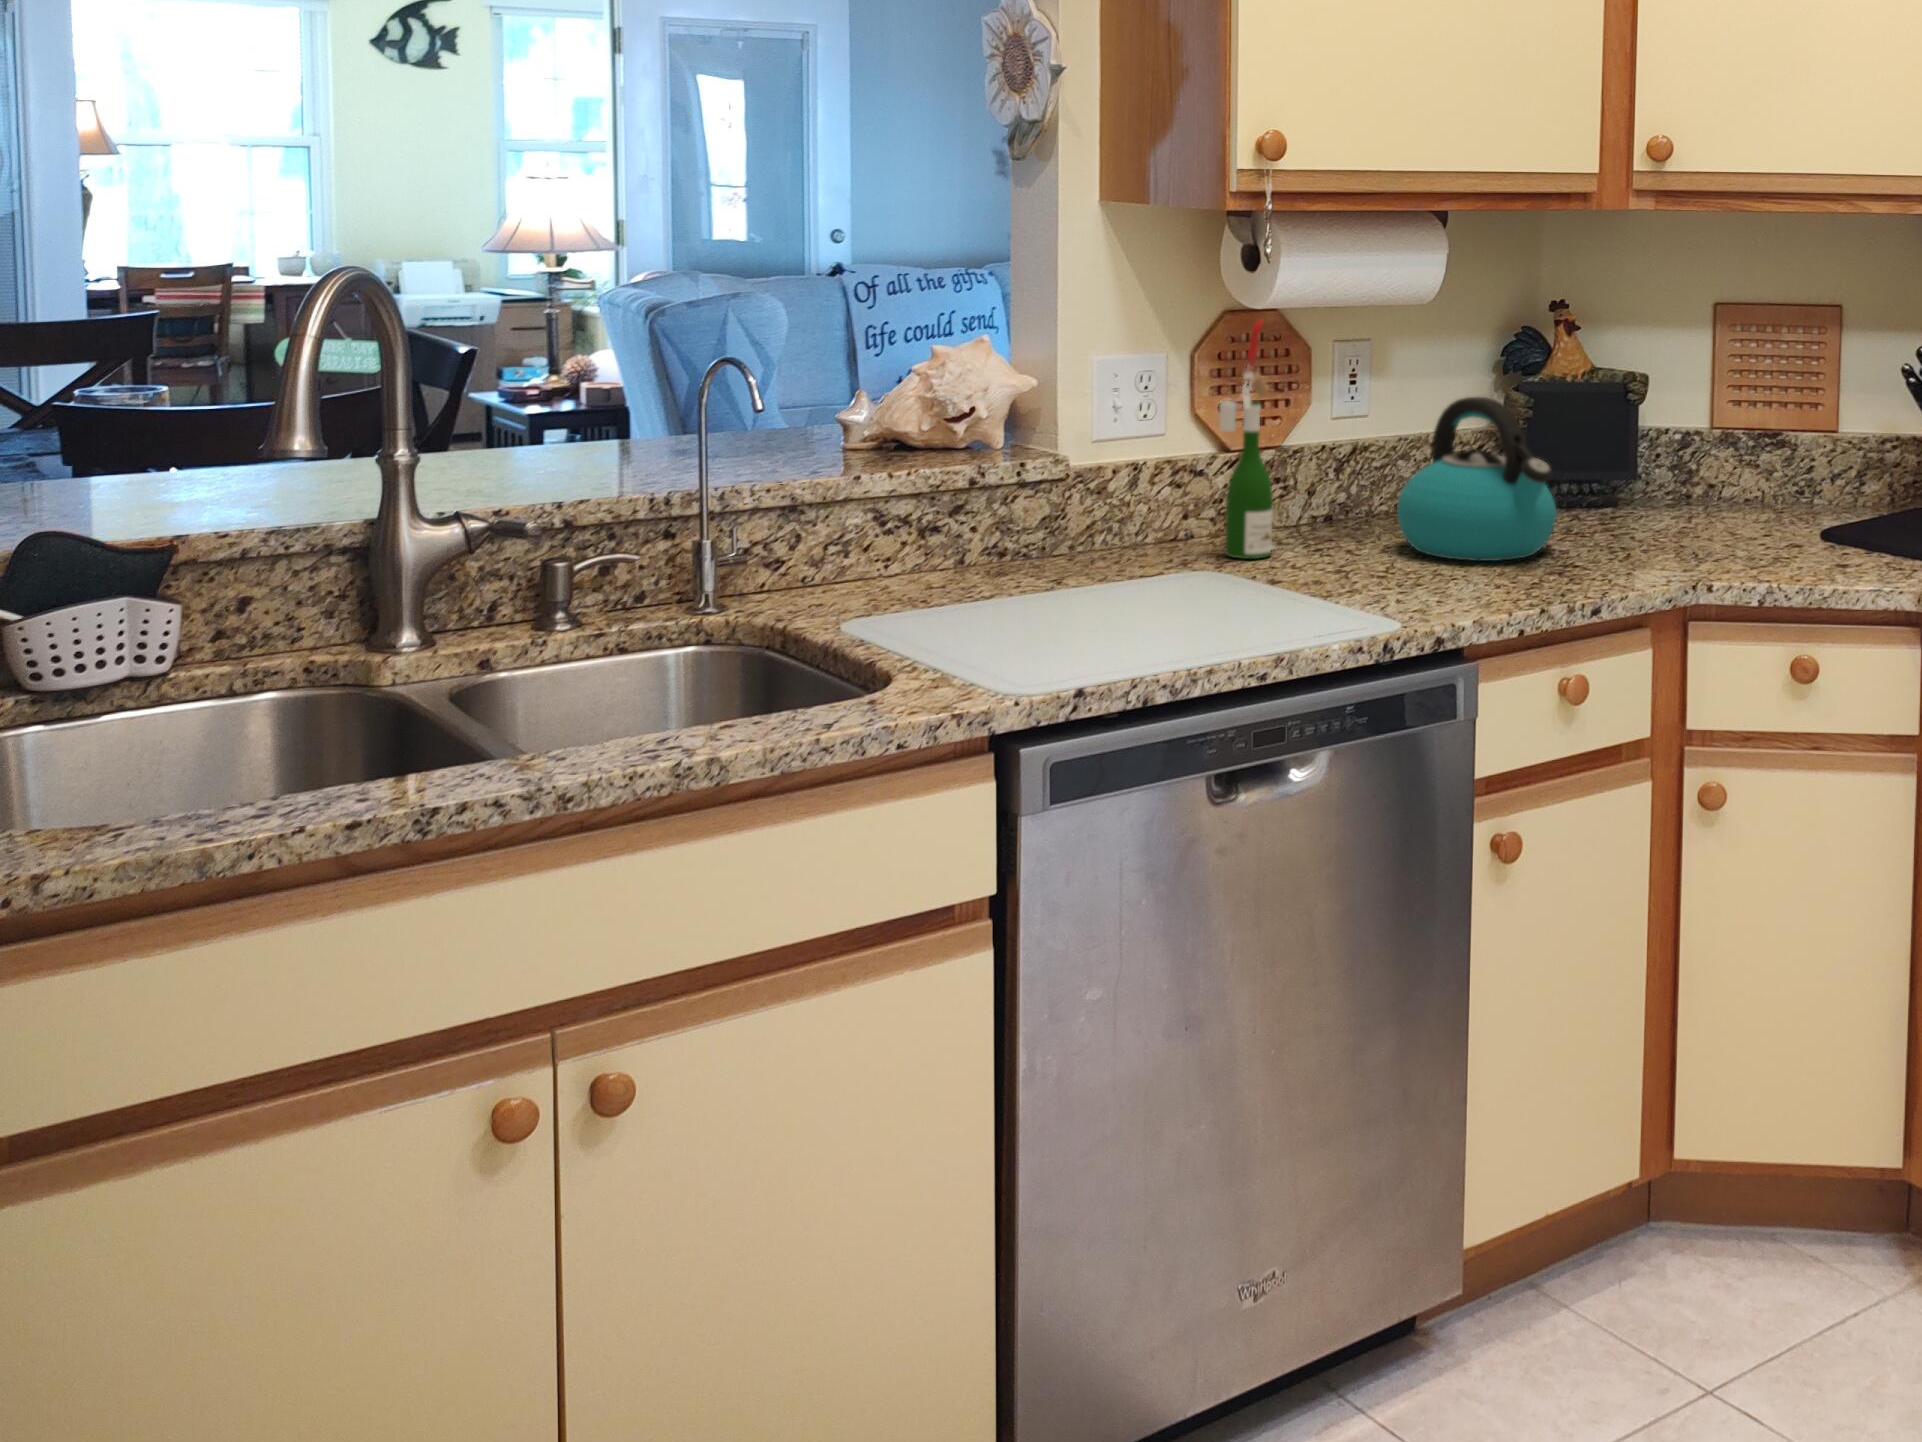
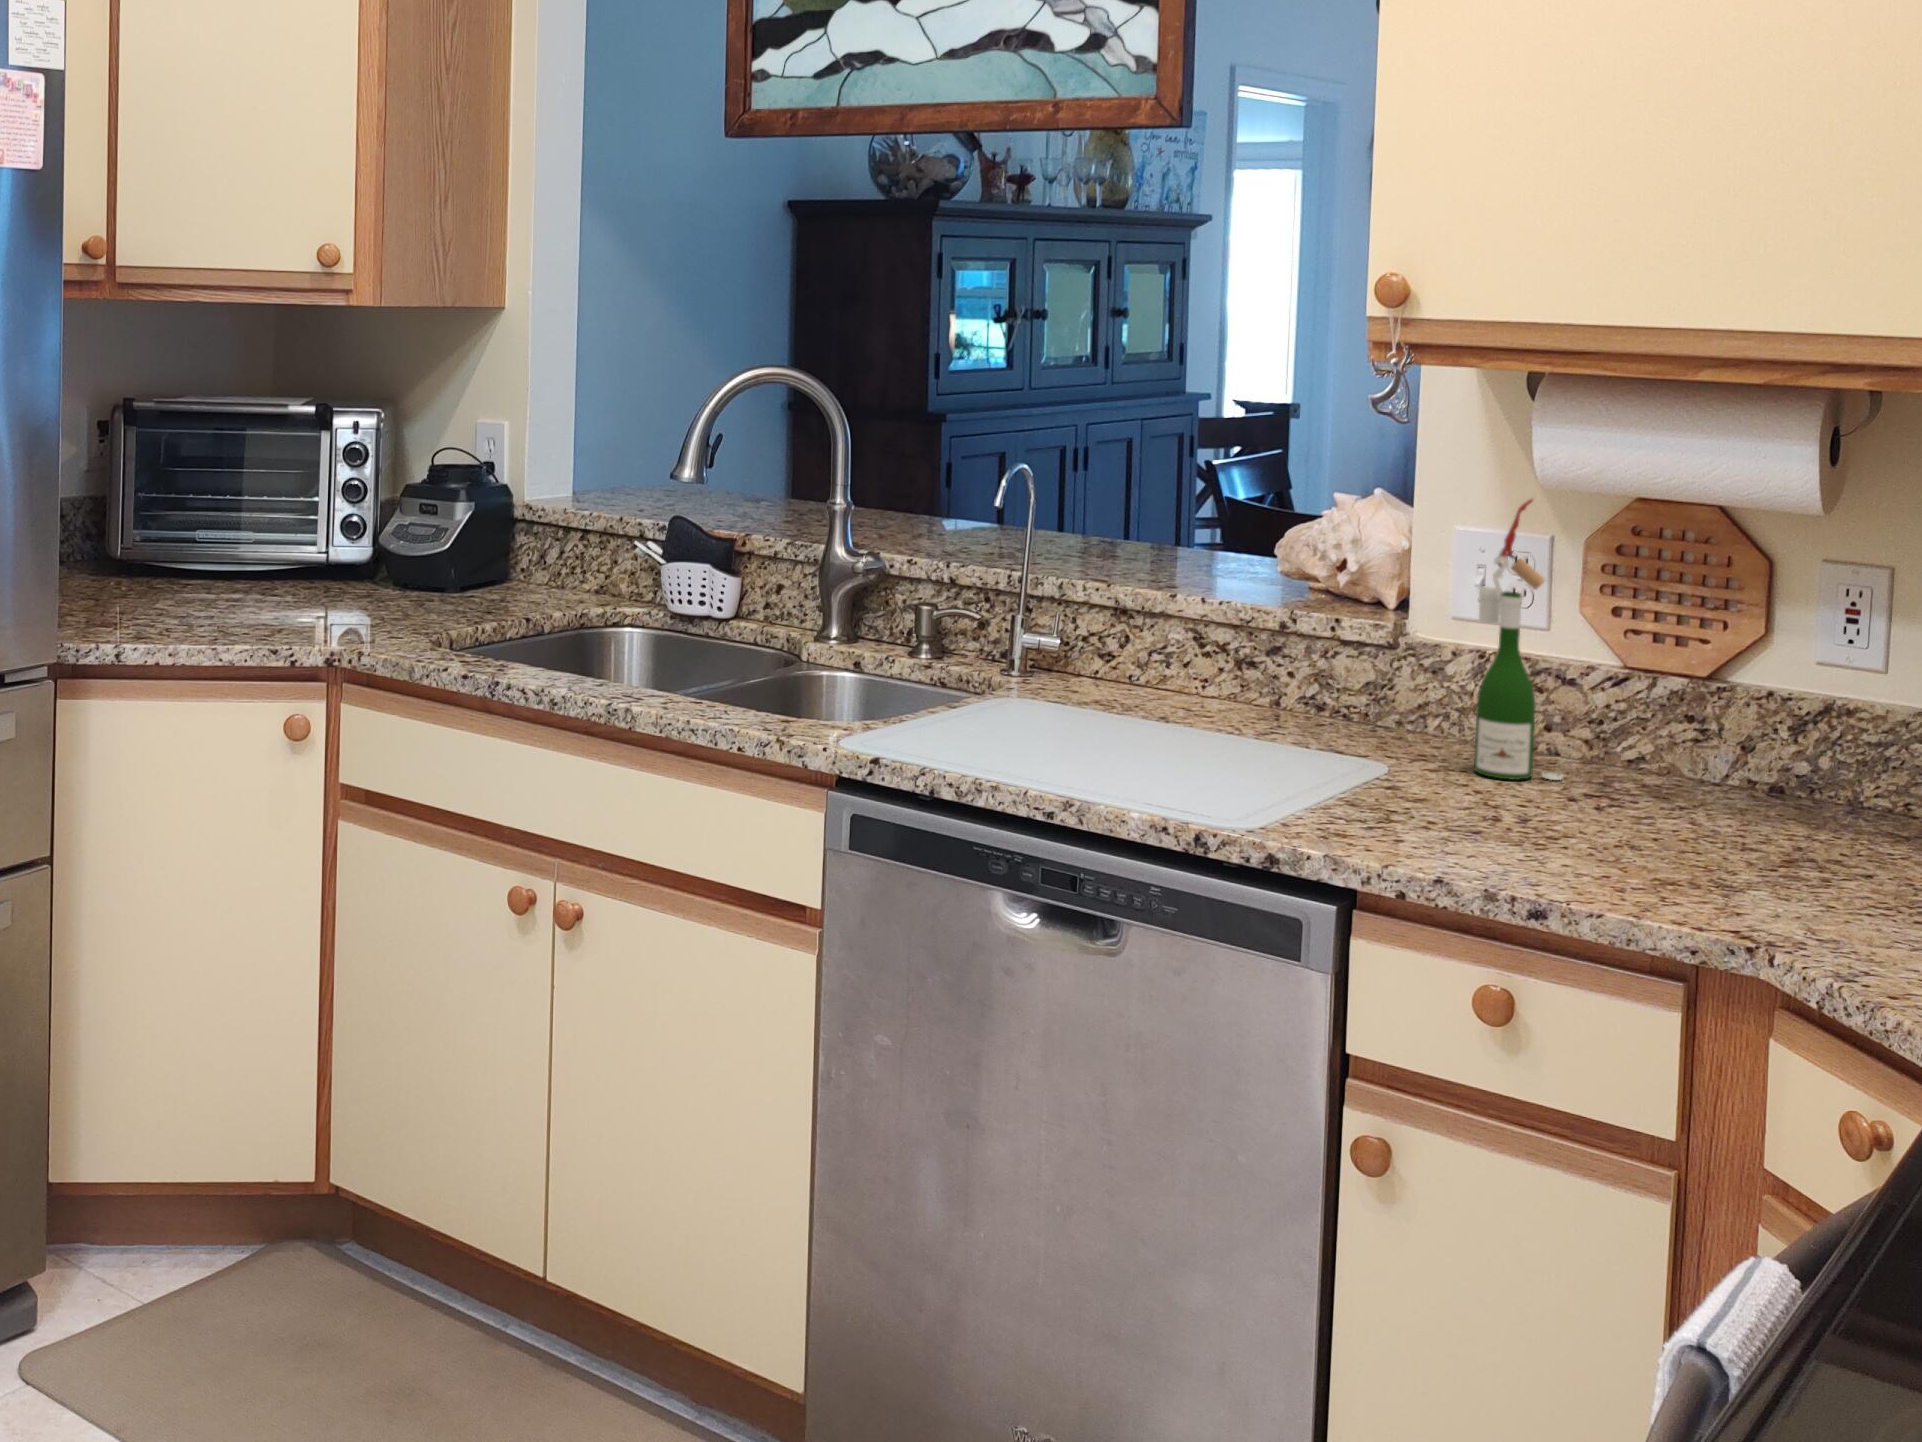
kettle: present [1397,397,1556,561] -> none [1620,637,1871,872]

